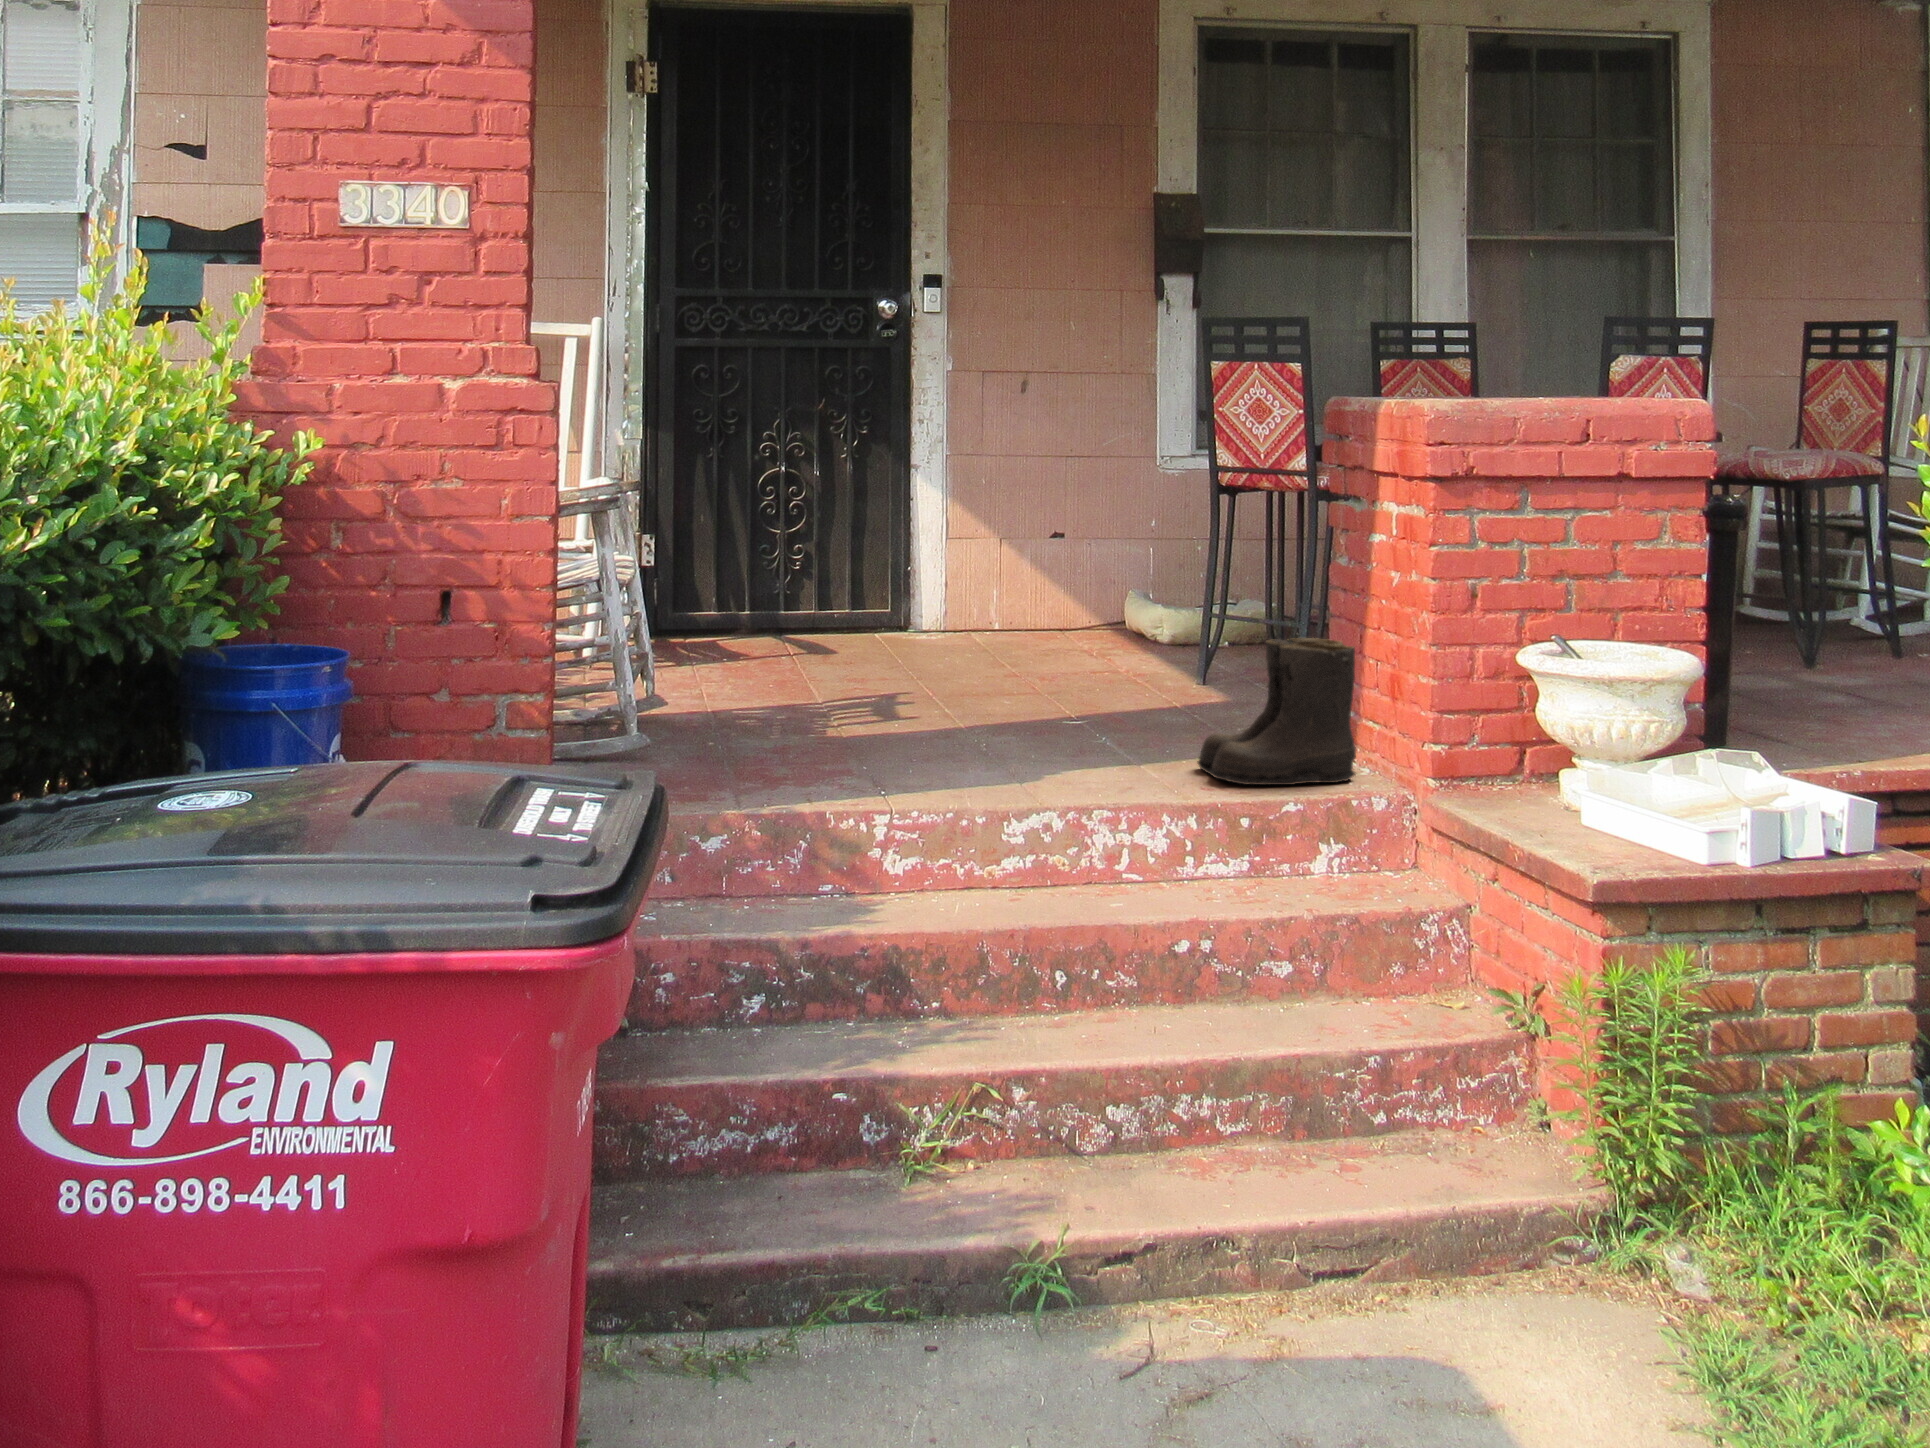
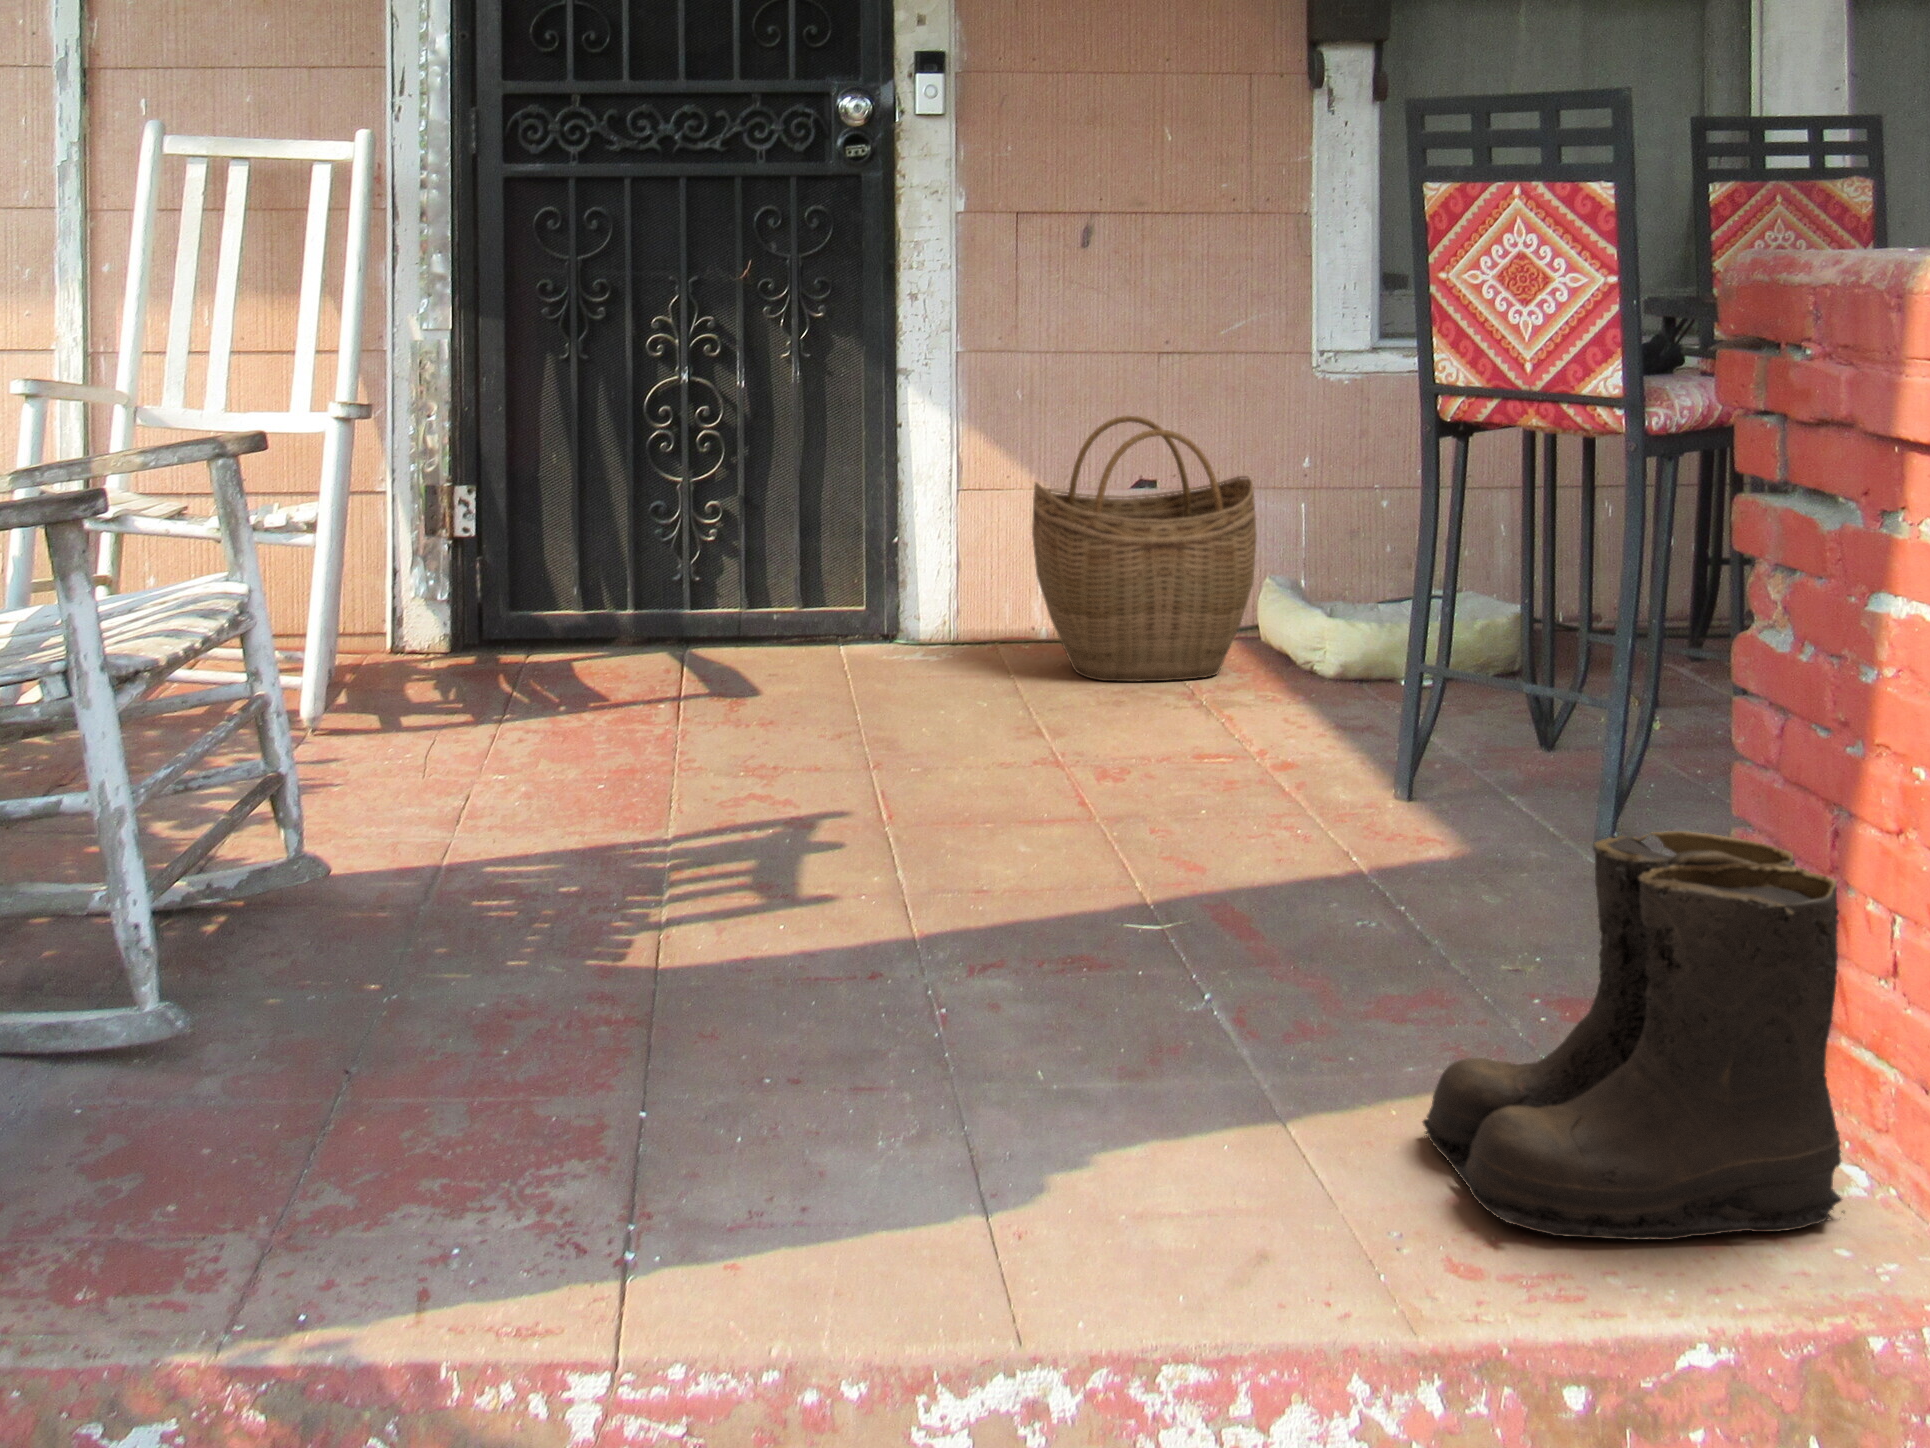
woven basket: none [992,492,1122,646] -> present [1032,416,1257,681]

